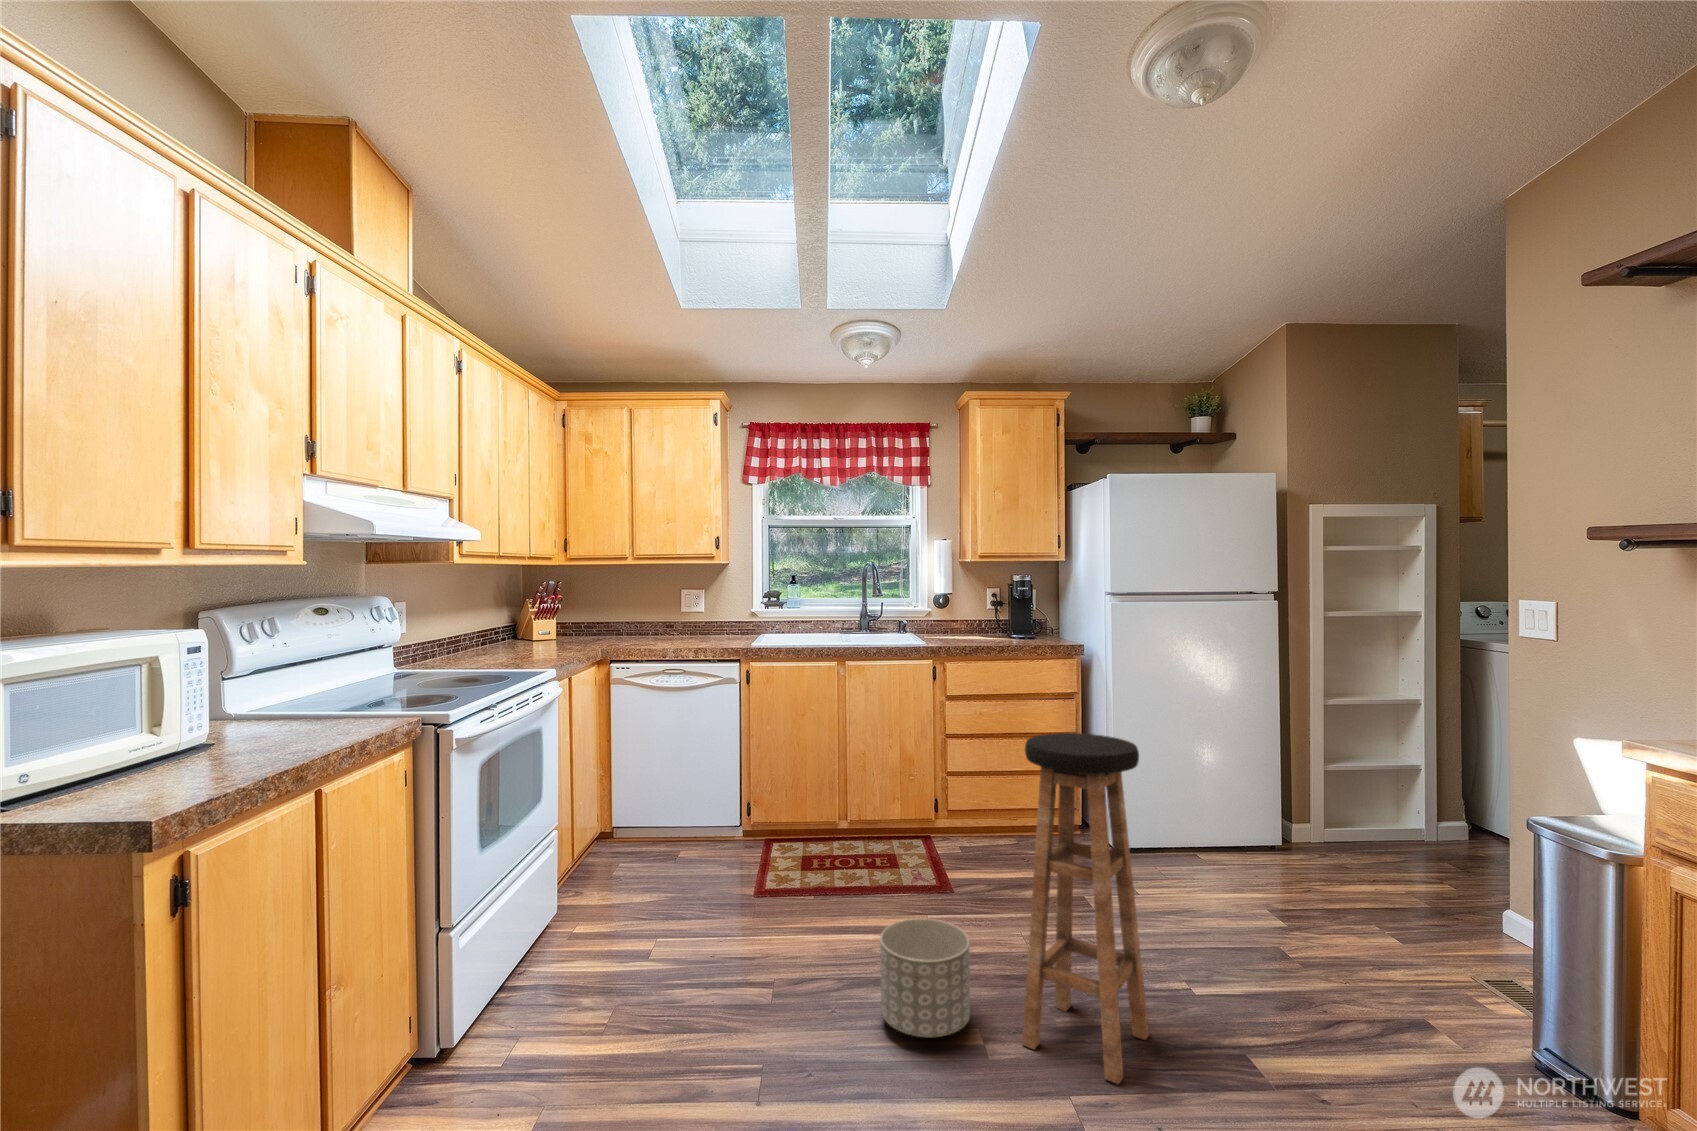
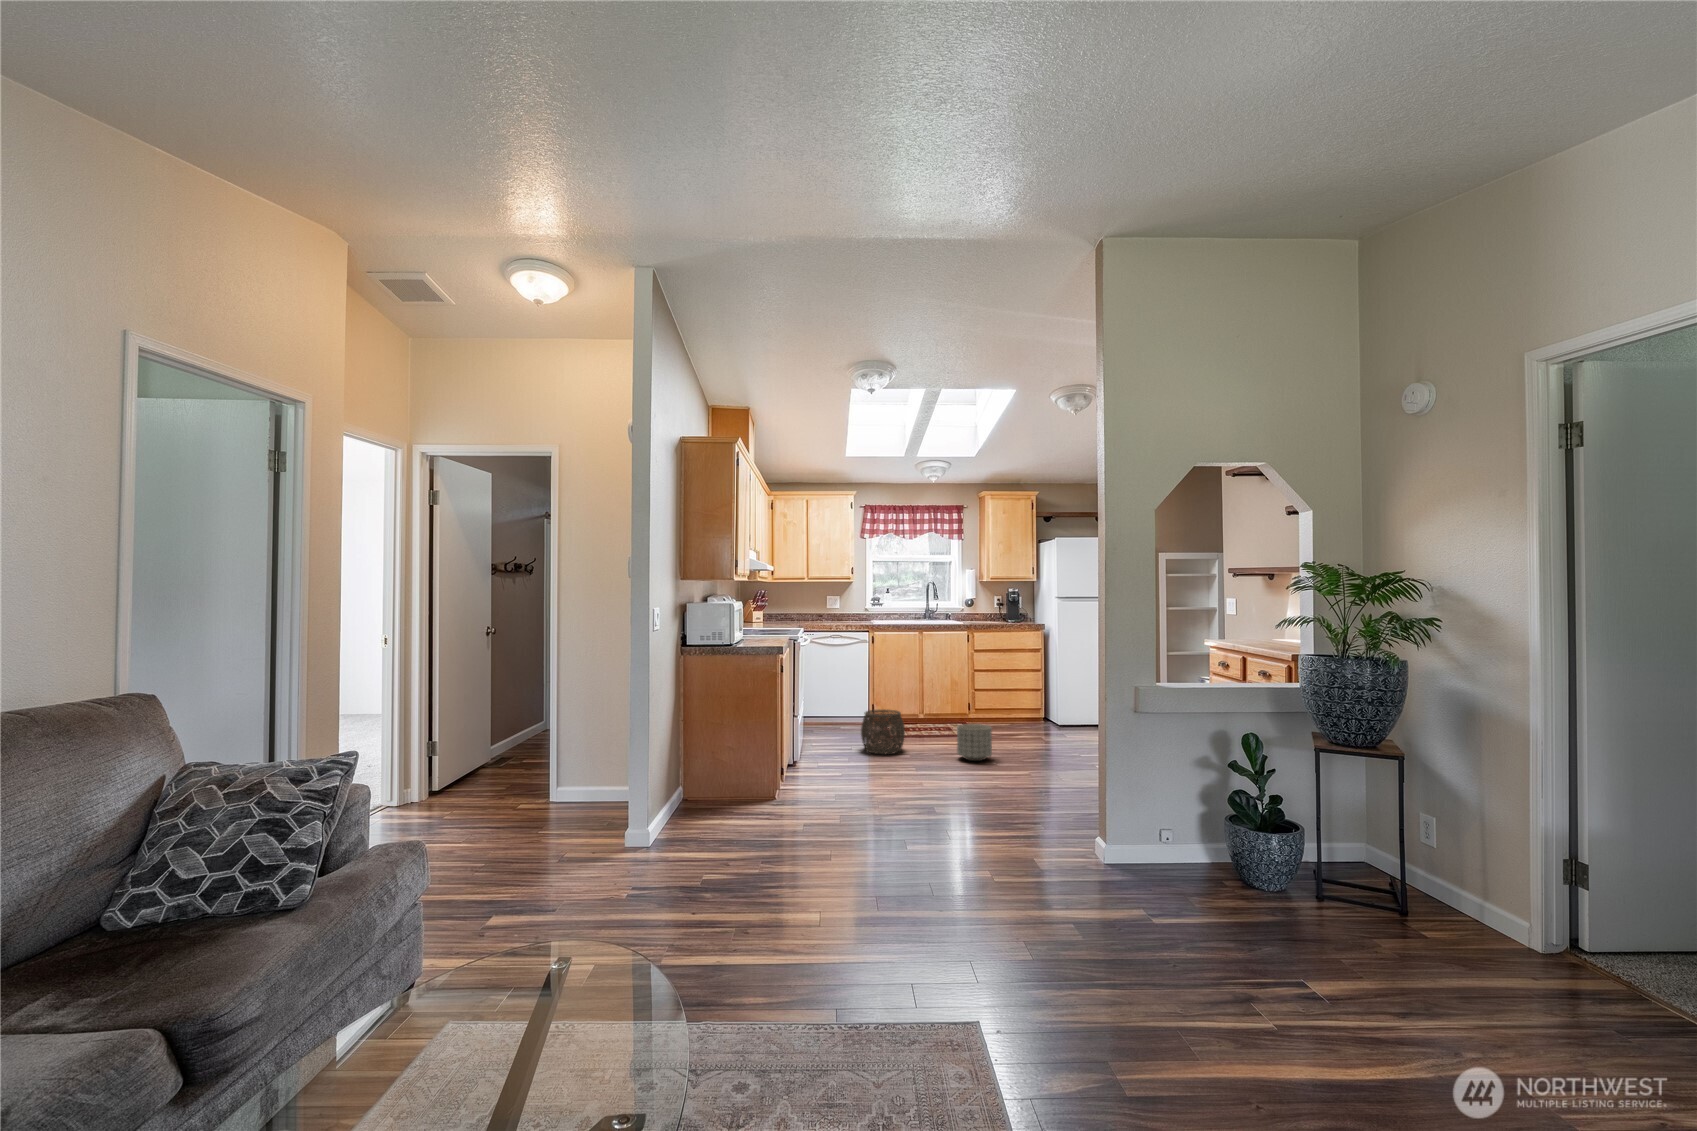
bar stool: present [1022,733,1149,1084] -> none [1012,650,1060,768]
woven basket: none [651,863,764,997] -> present [861,709,905,754]

